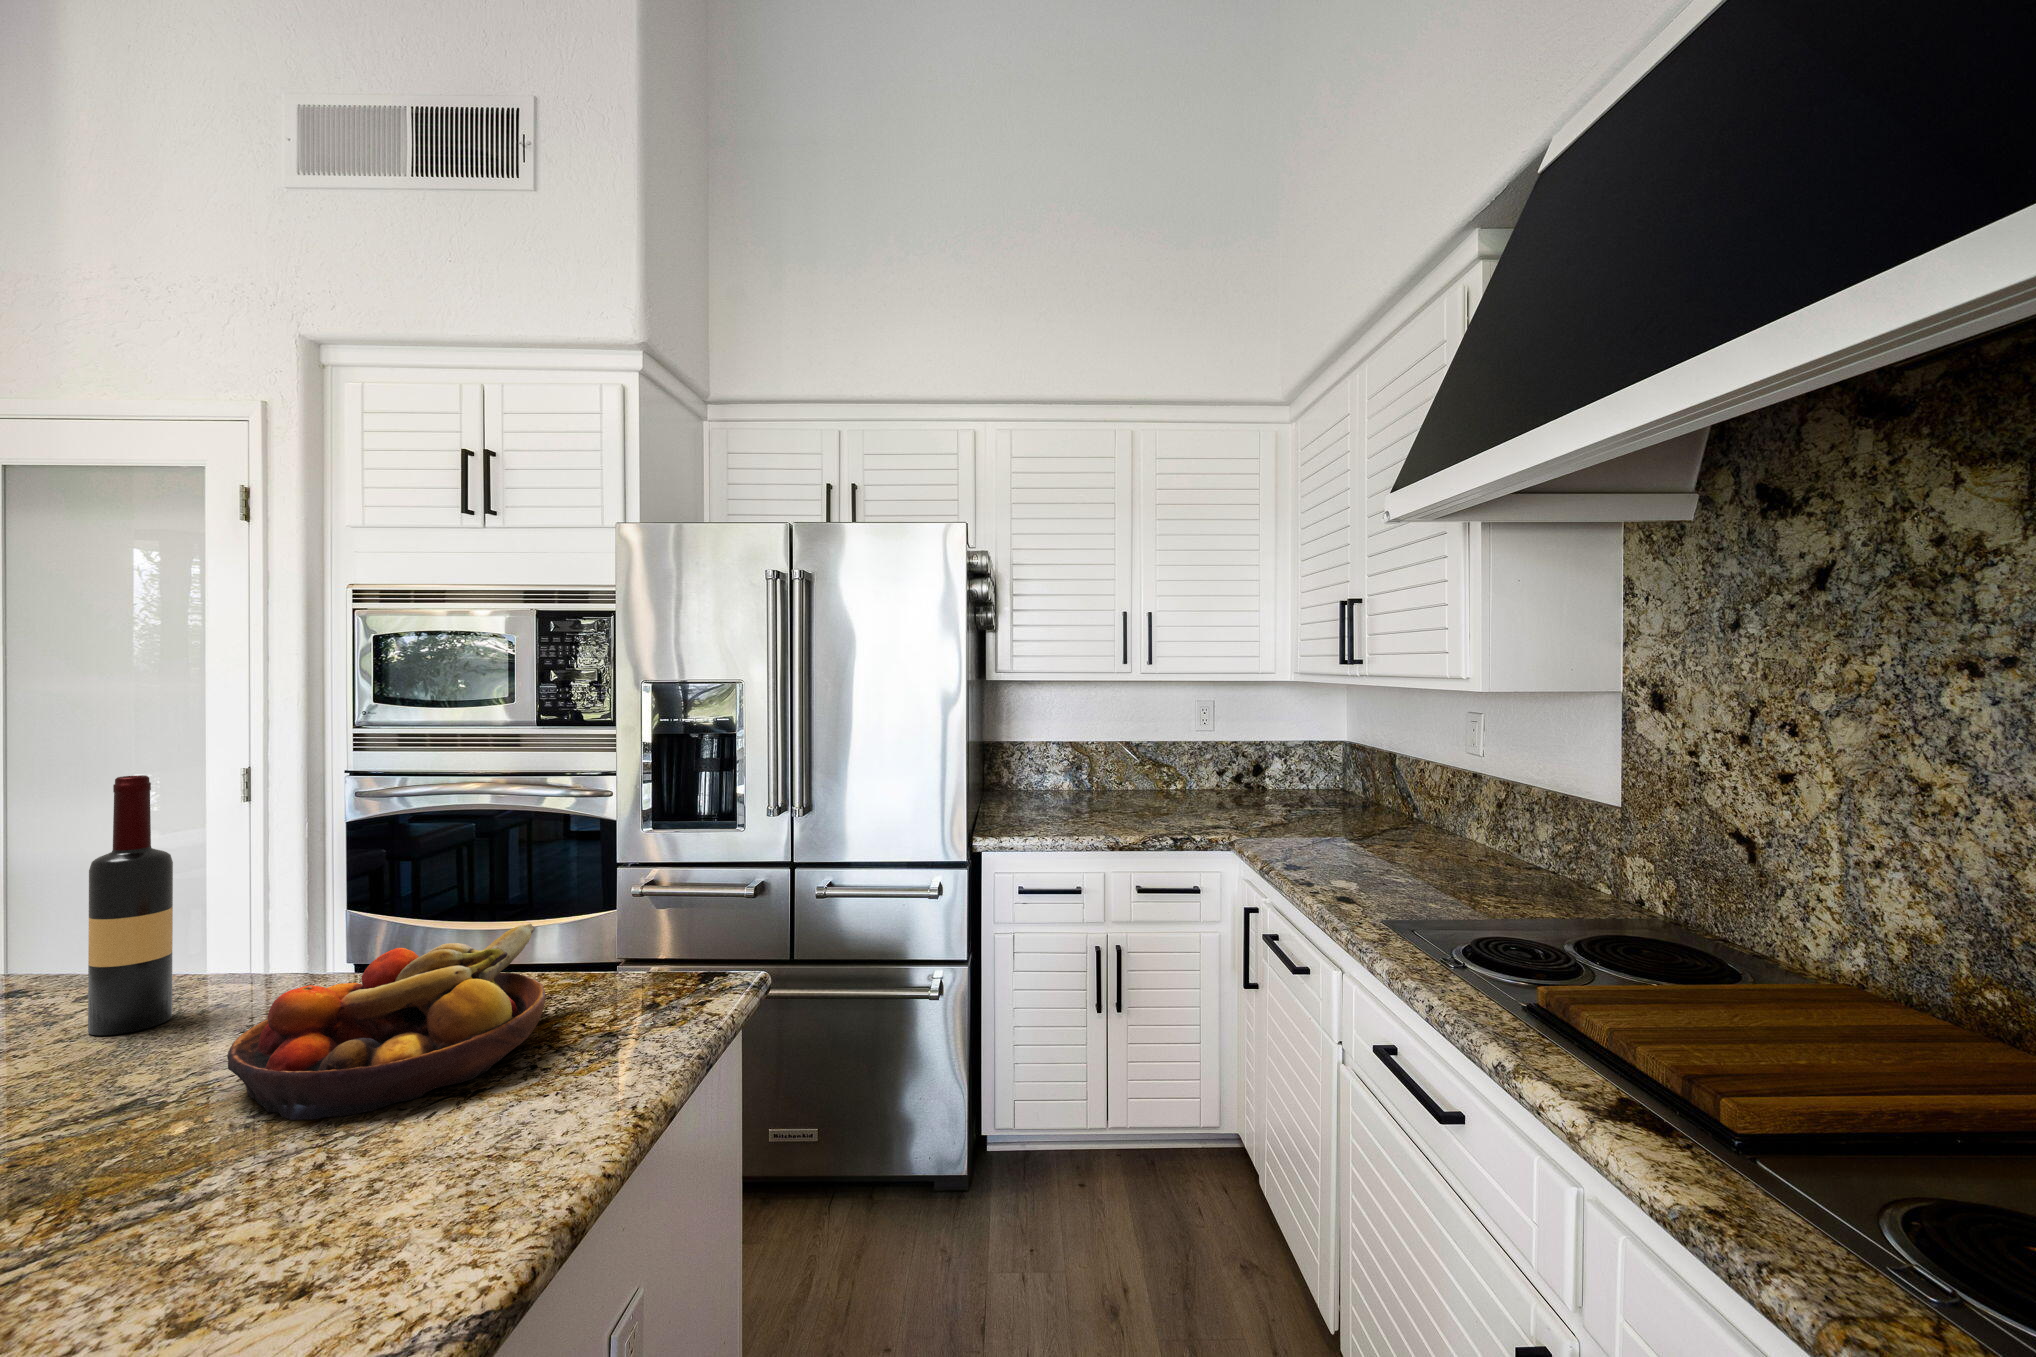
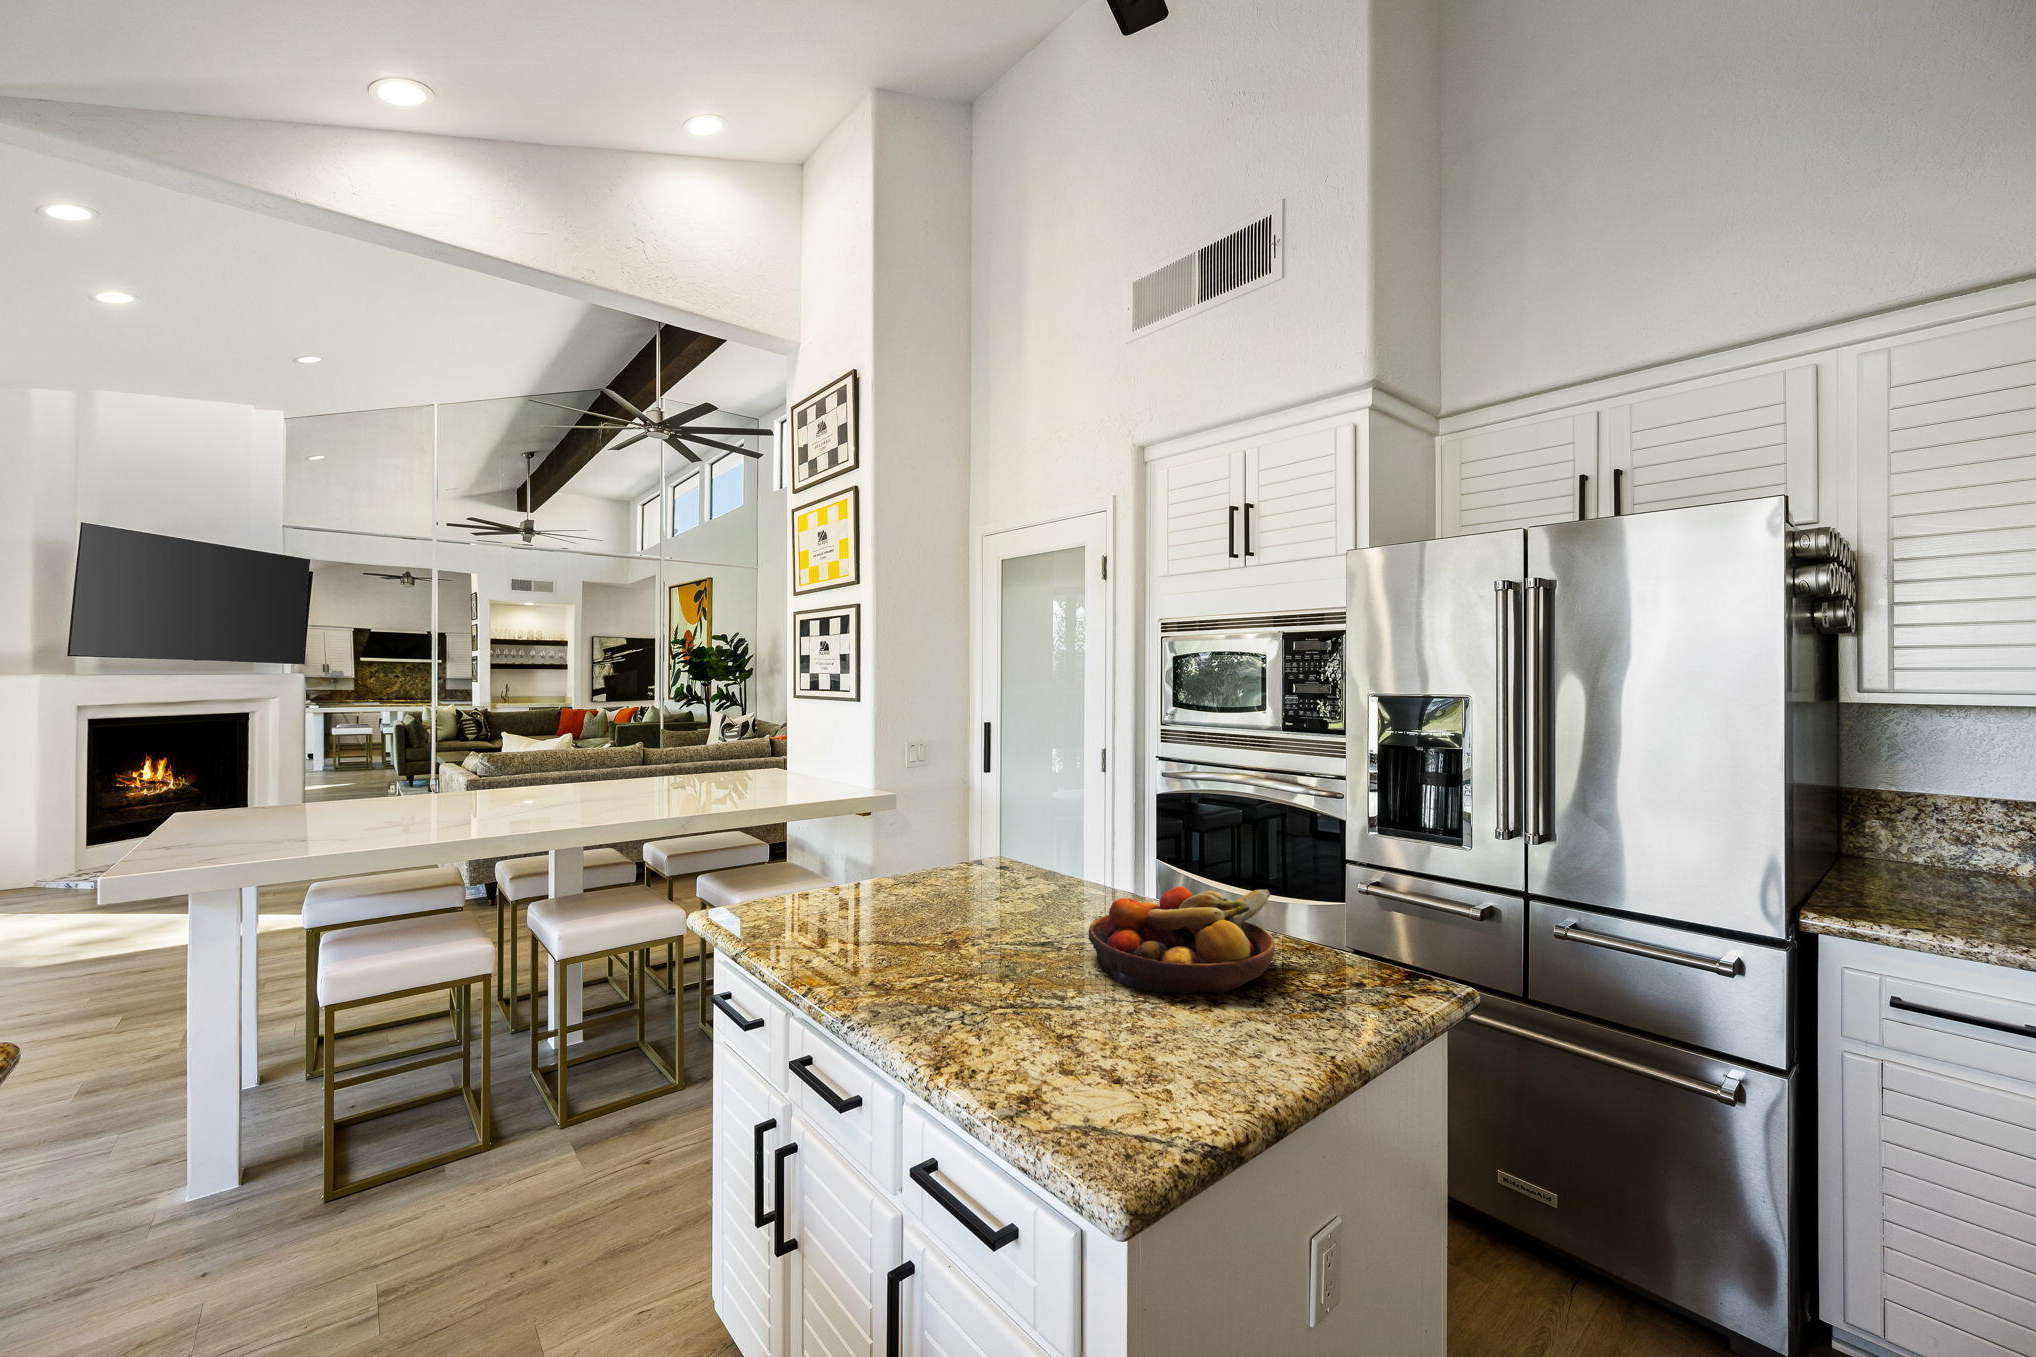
wine bottle: present [88,775,173,1035] -> none [1027,748,1067,903]

